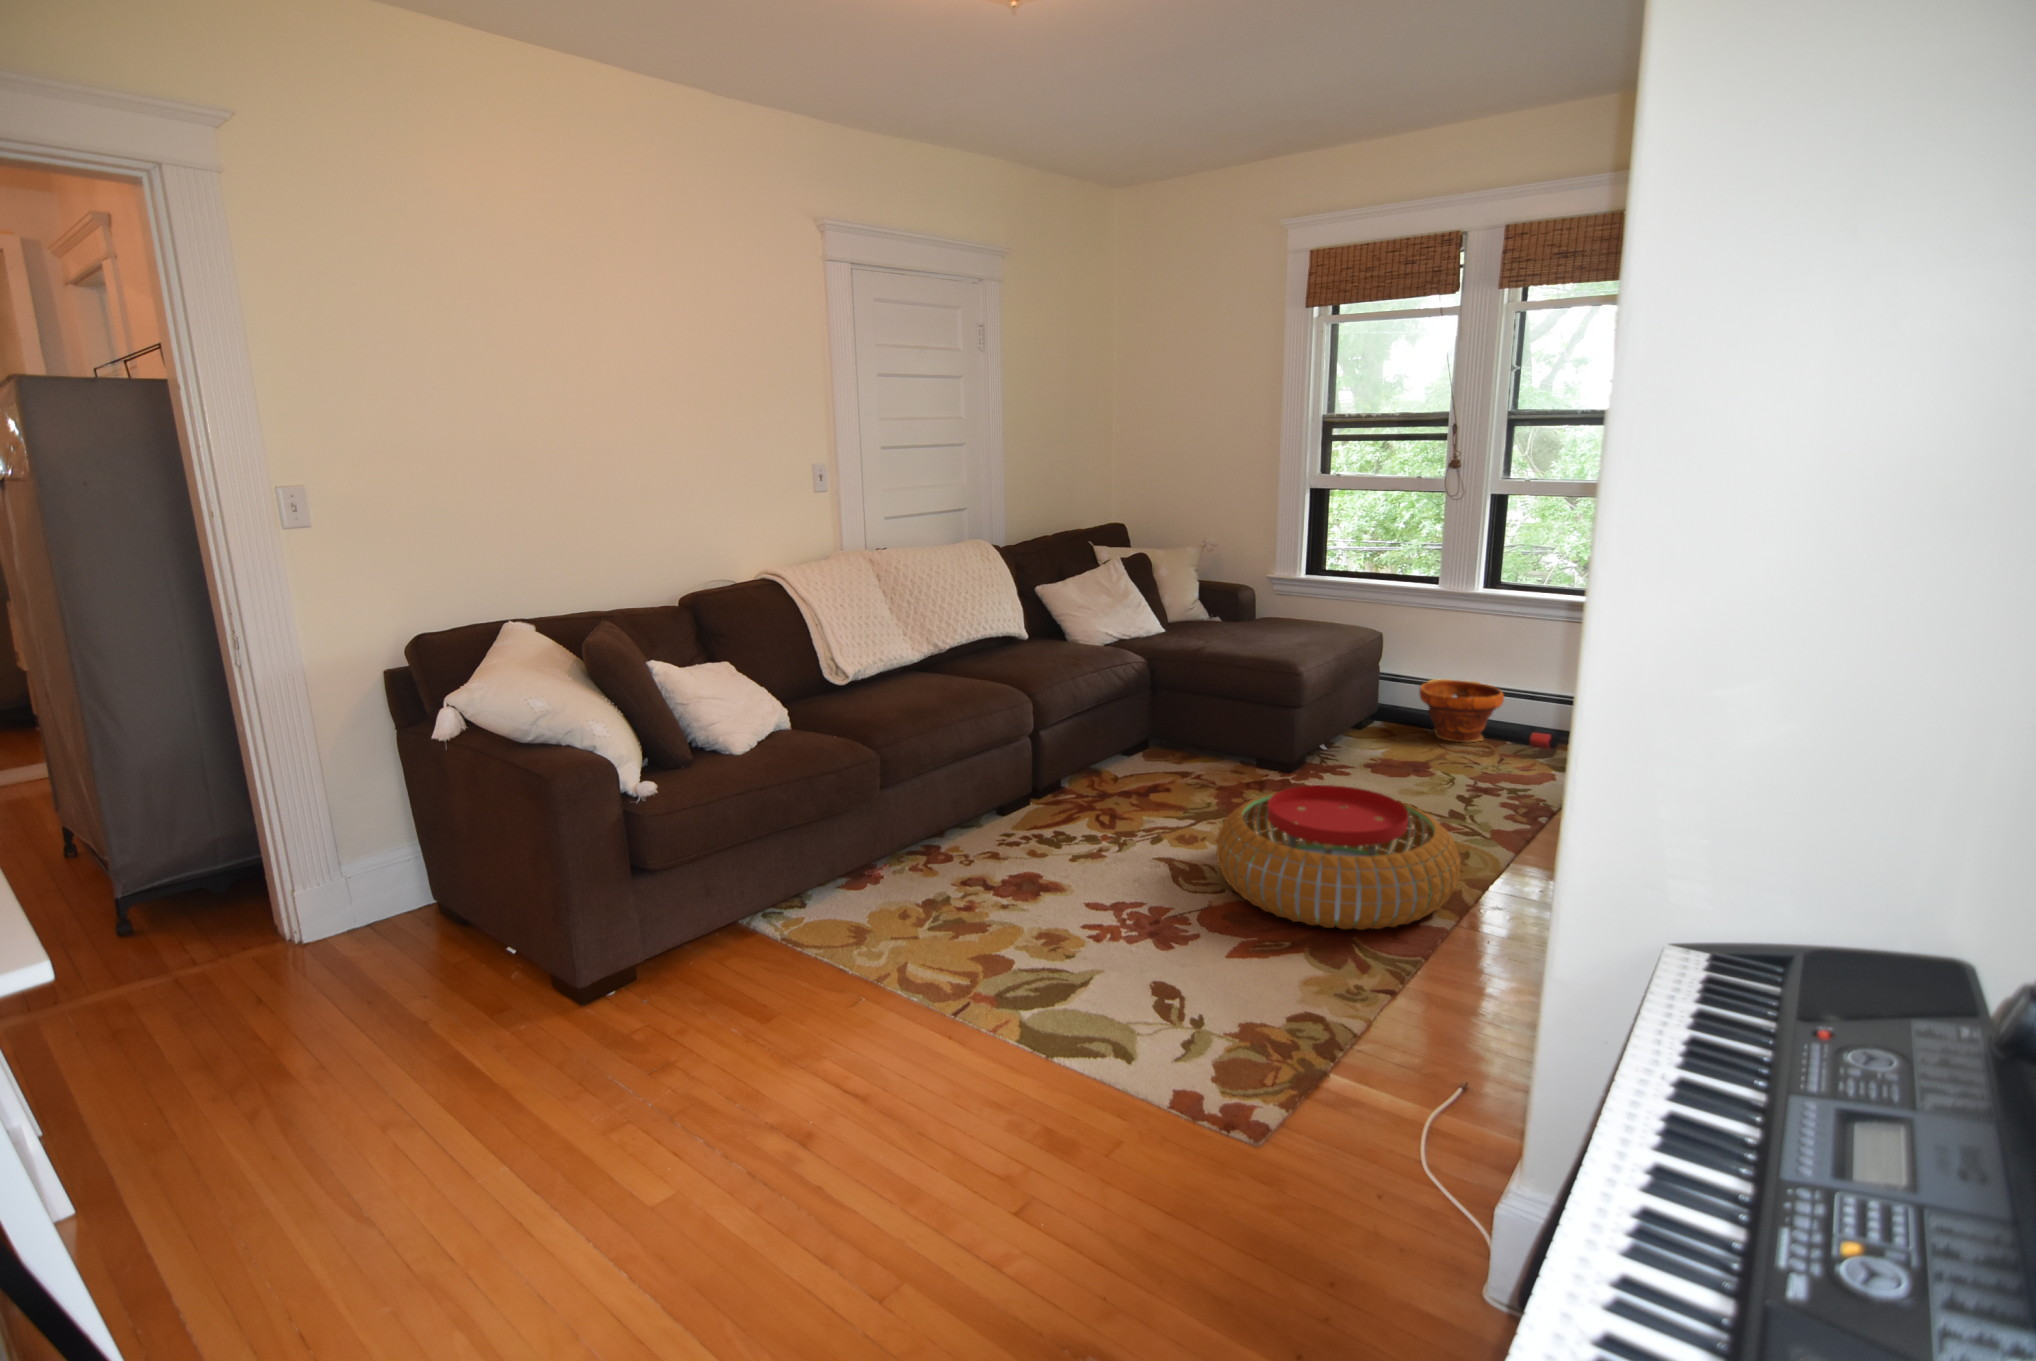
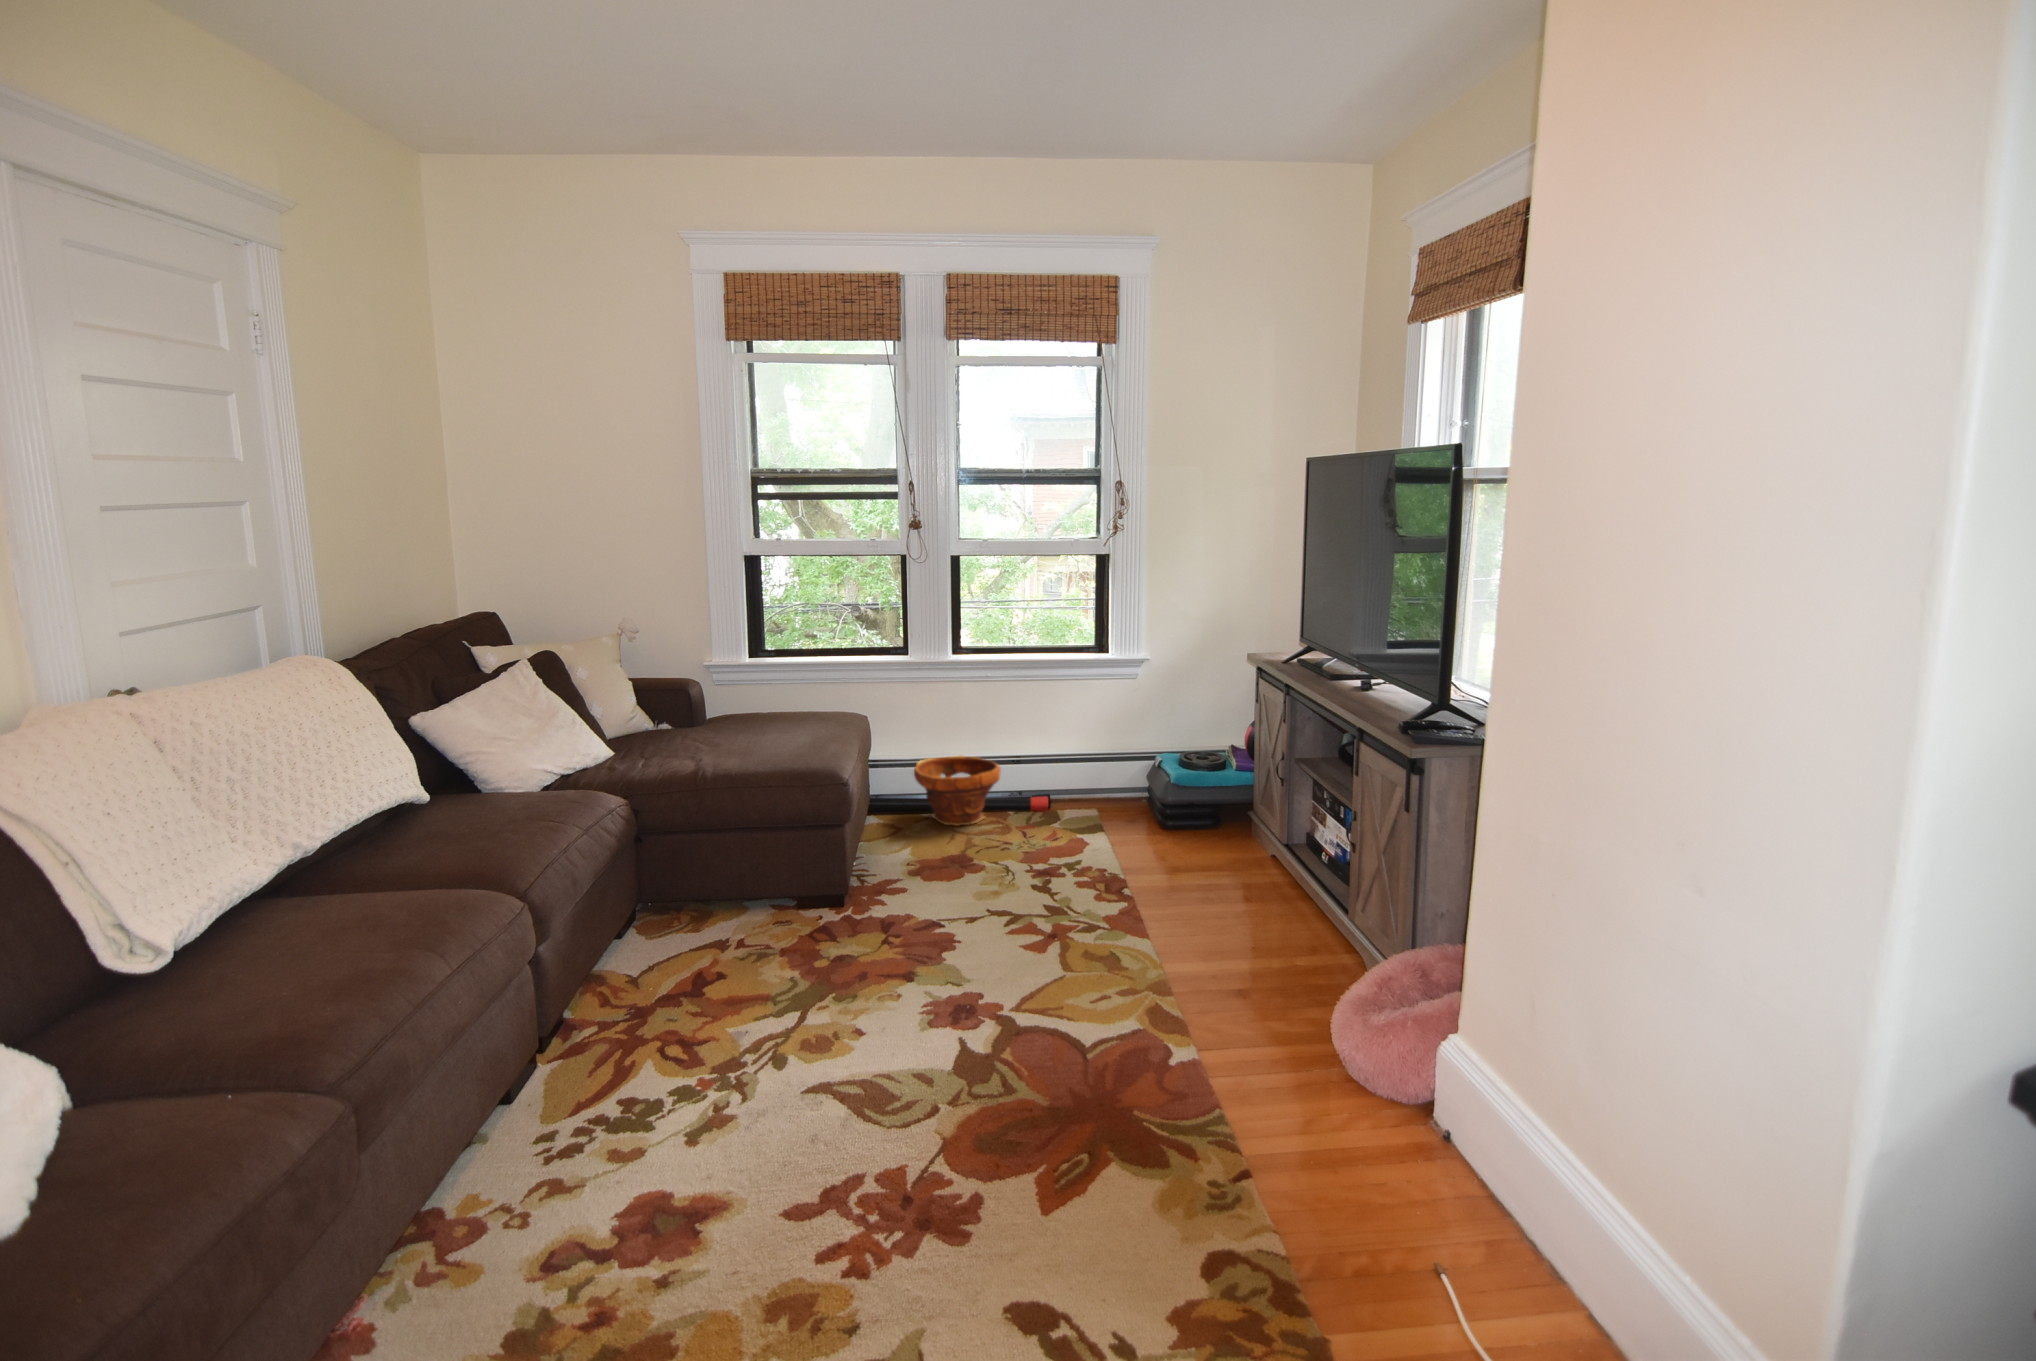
pouf: present [1216,785,1461,930] -> none [891,917,1190,1121]

